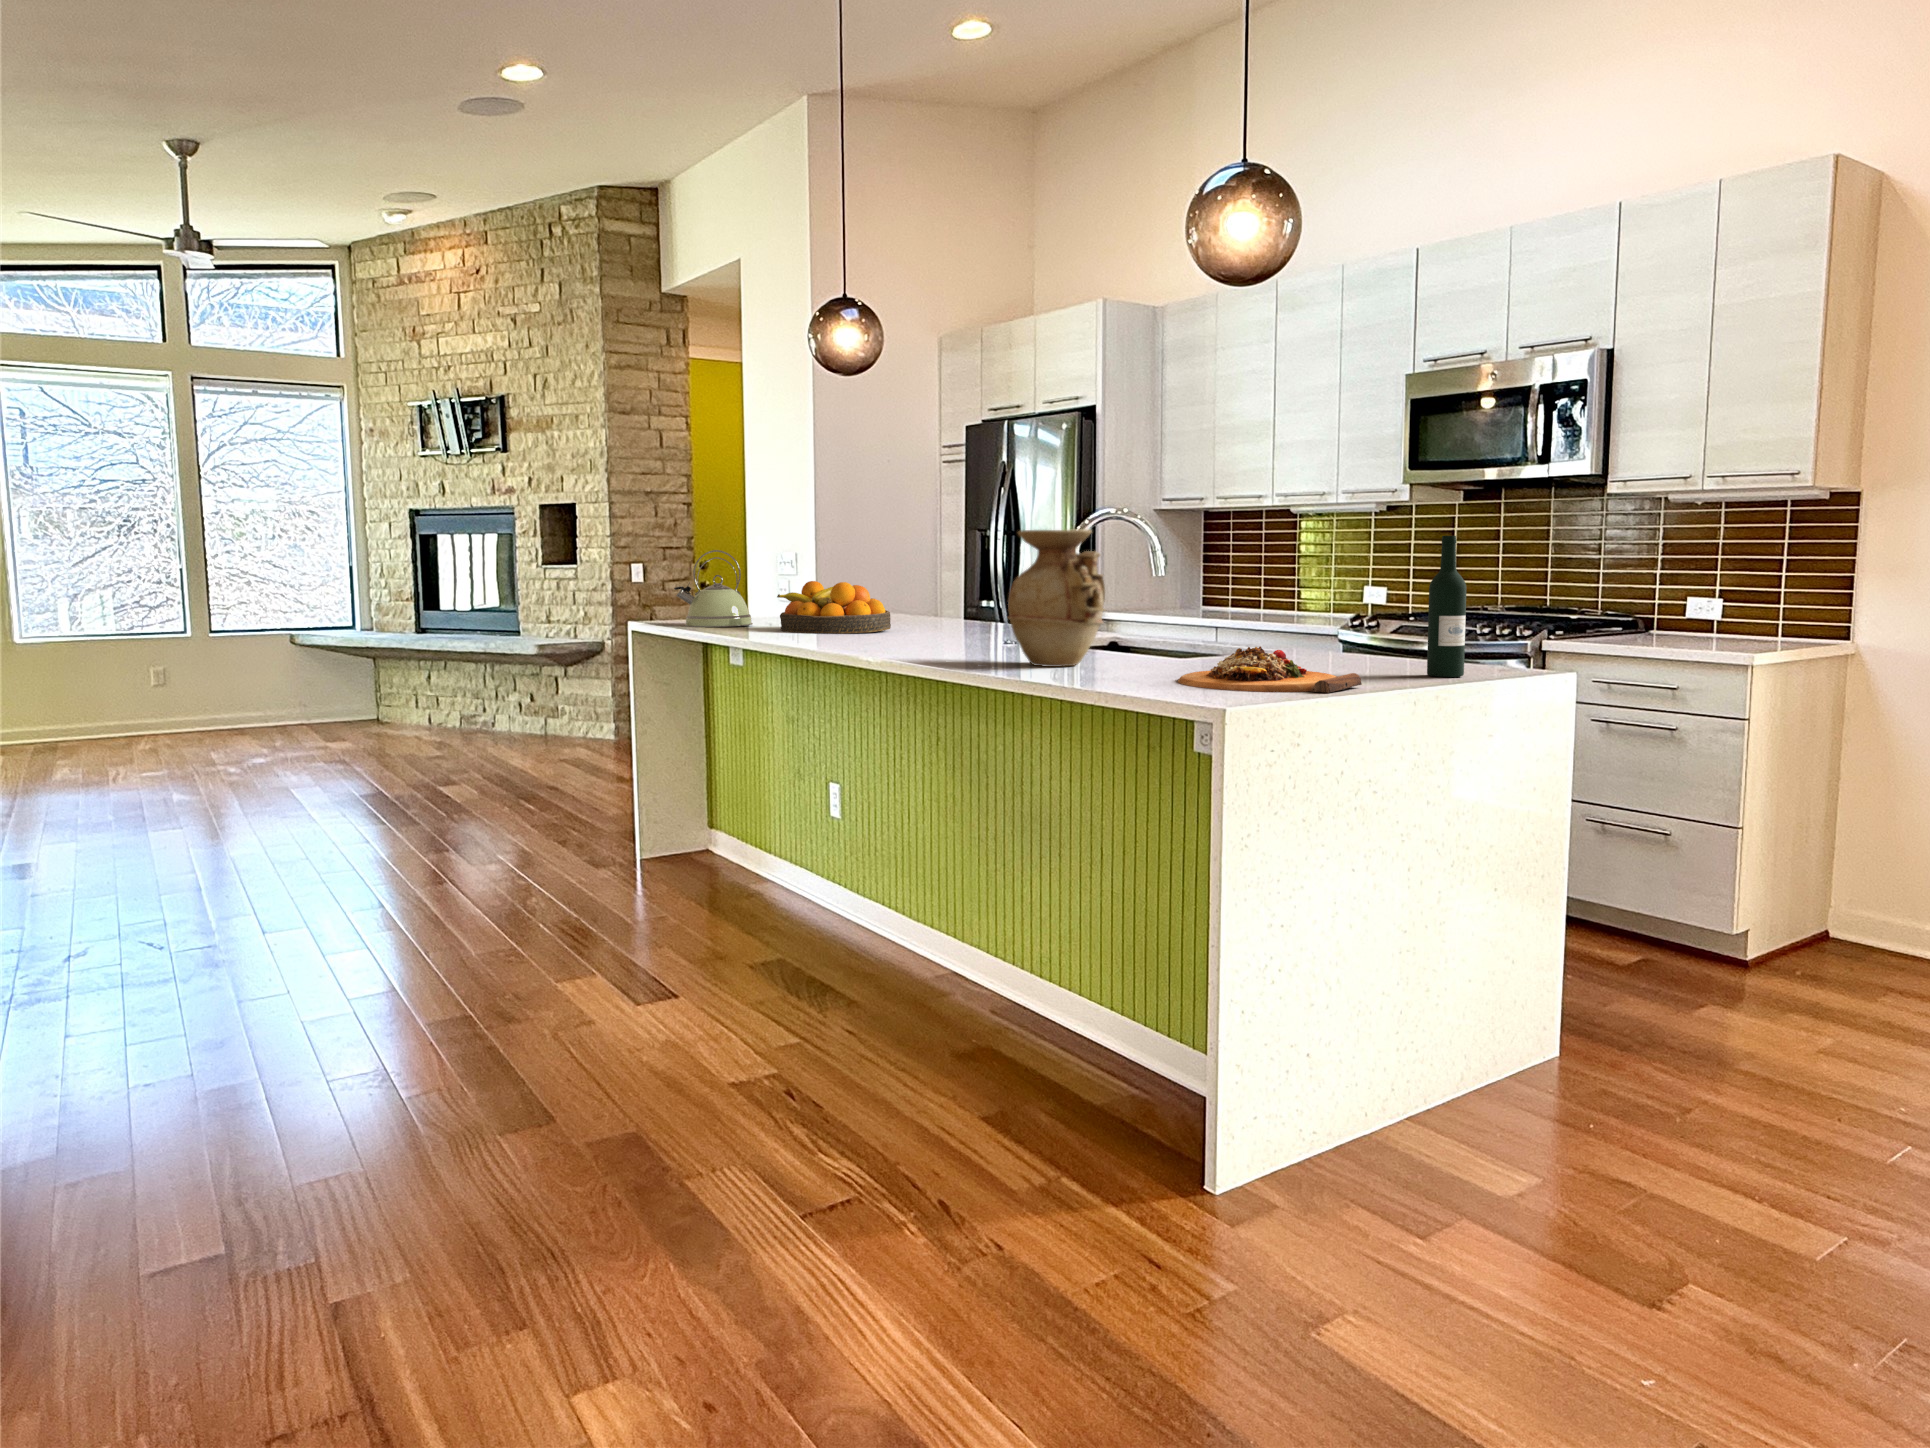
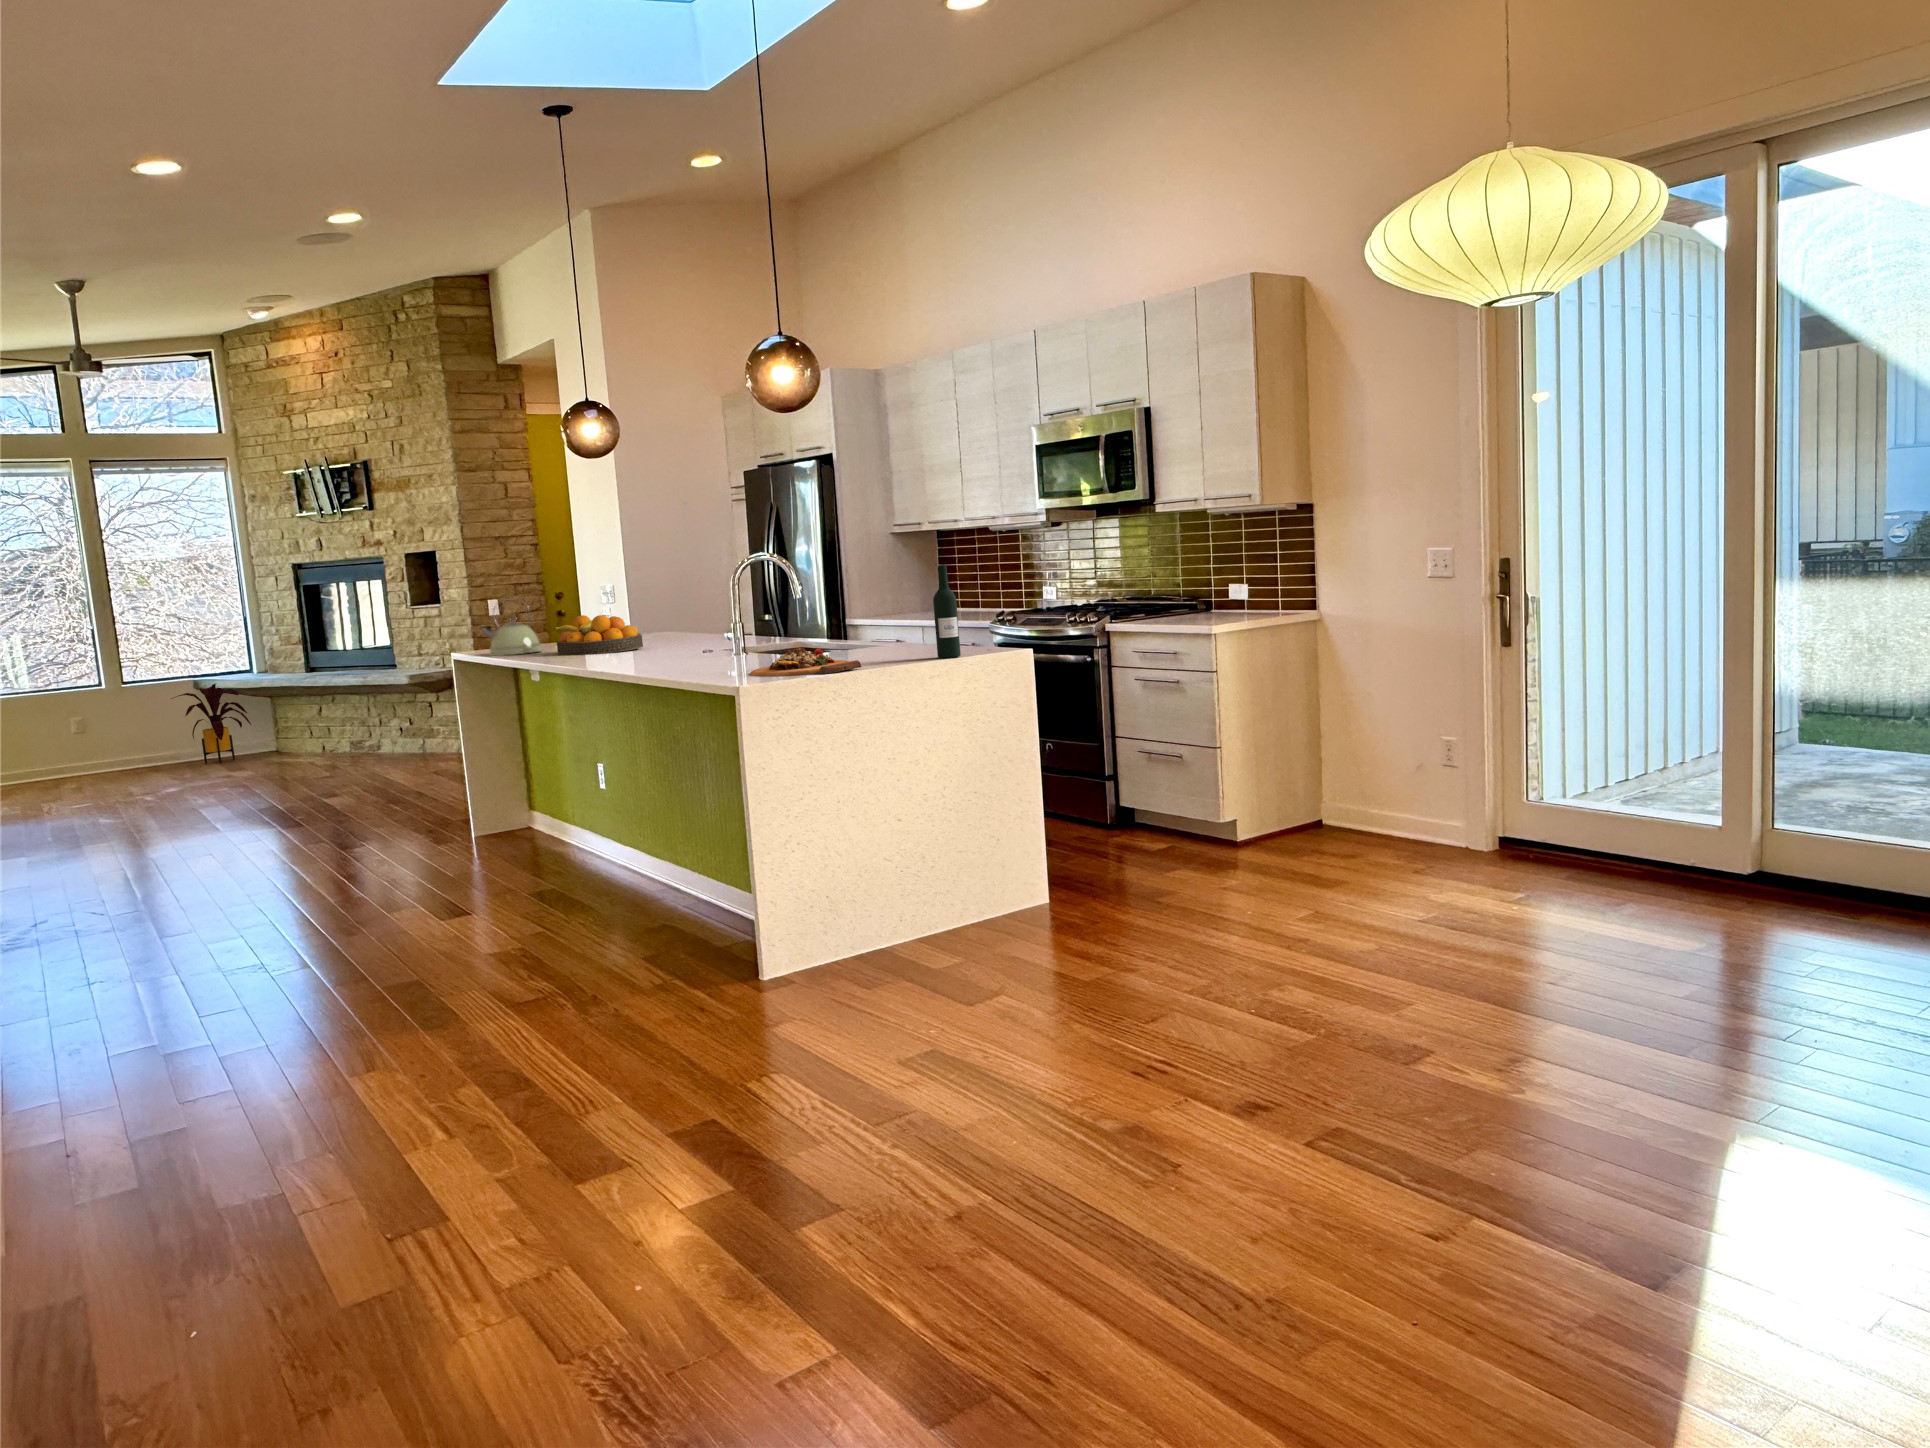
vase: present [1007,529,1105,667] -> none [663,576,732,669]
house plant: none [266,635,353,726] -> present [171,683,251,764]

